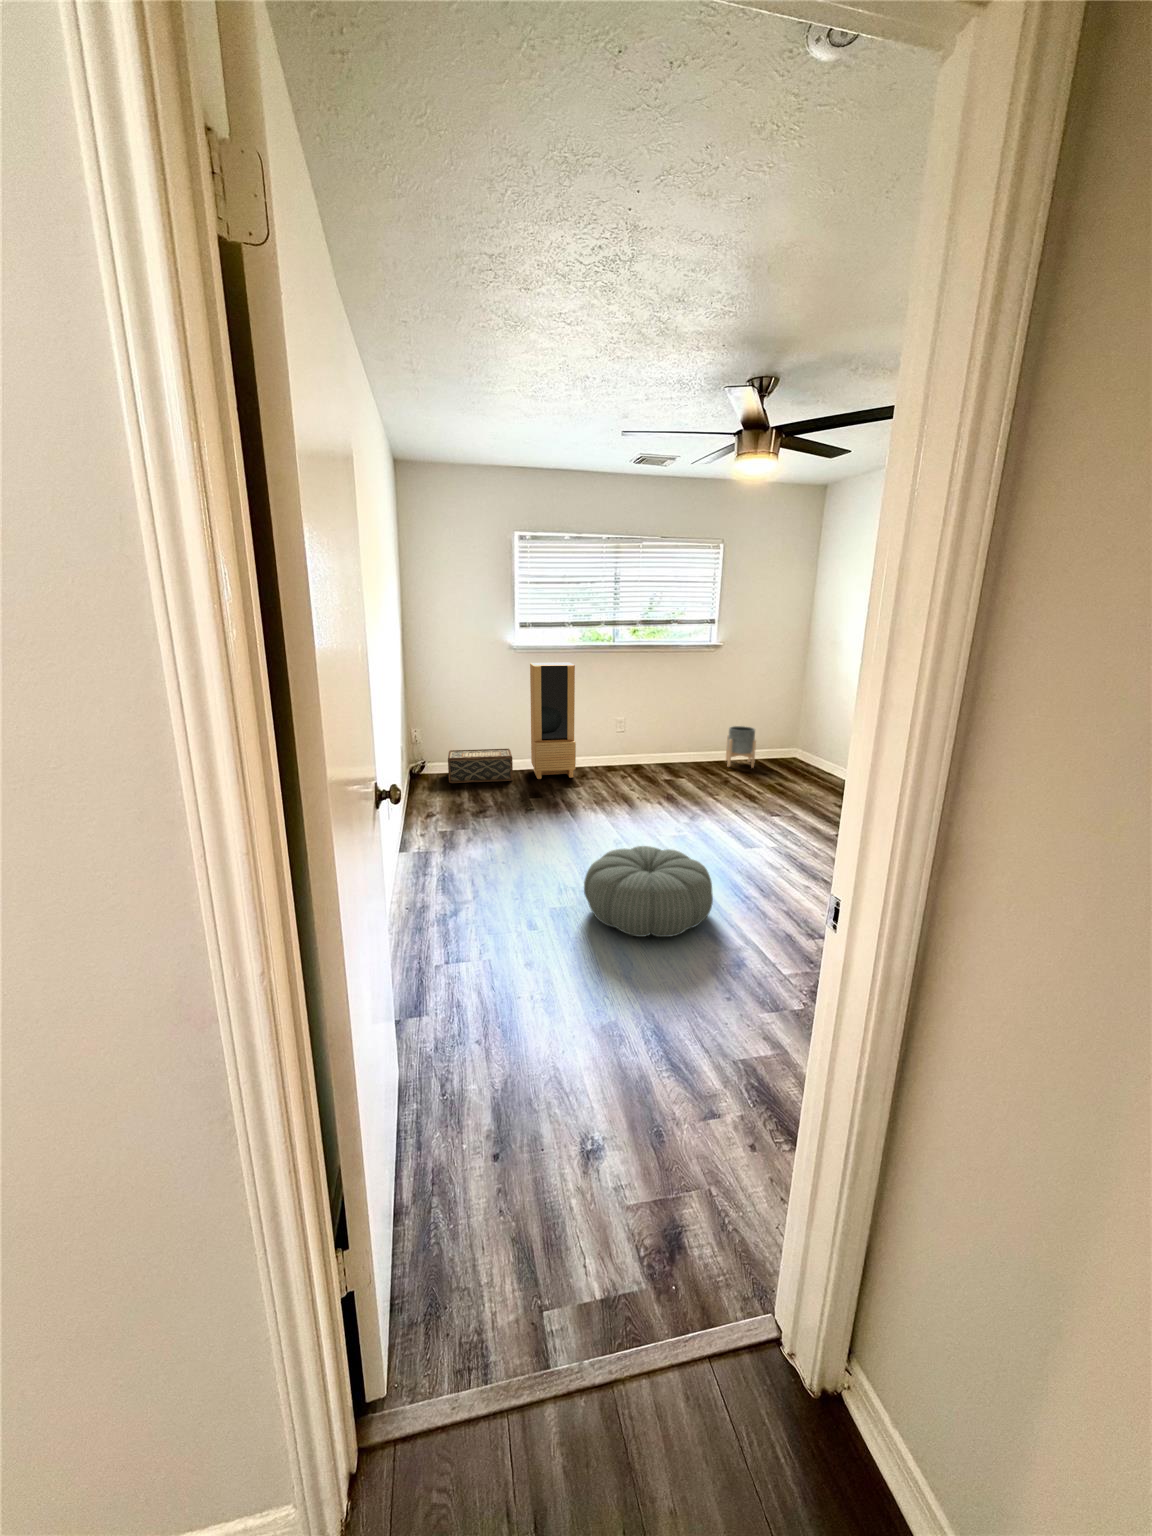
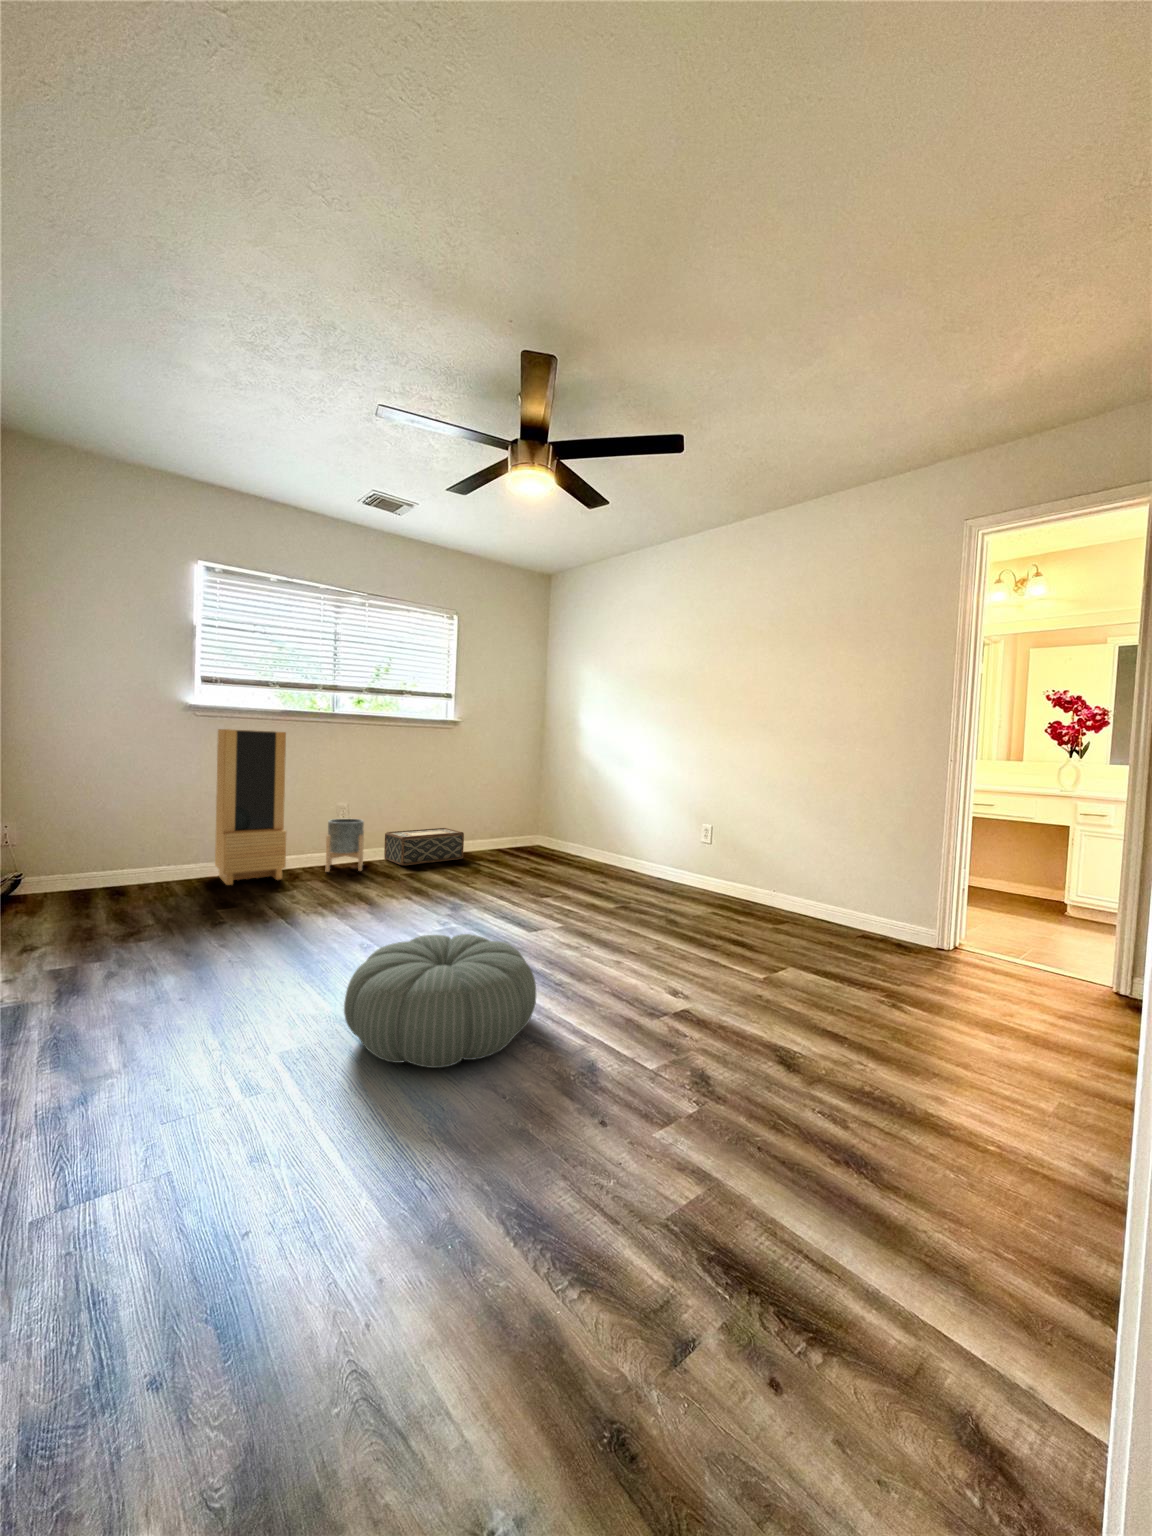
planter: present [725,726,756,768] -> present [326,819,364,872]
woven basket: present [448,749,513,783] -> present [384,828,464,865]

